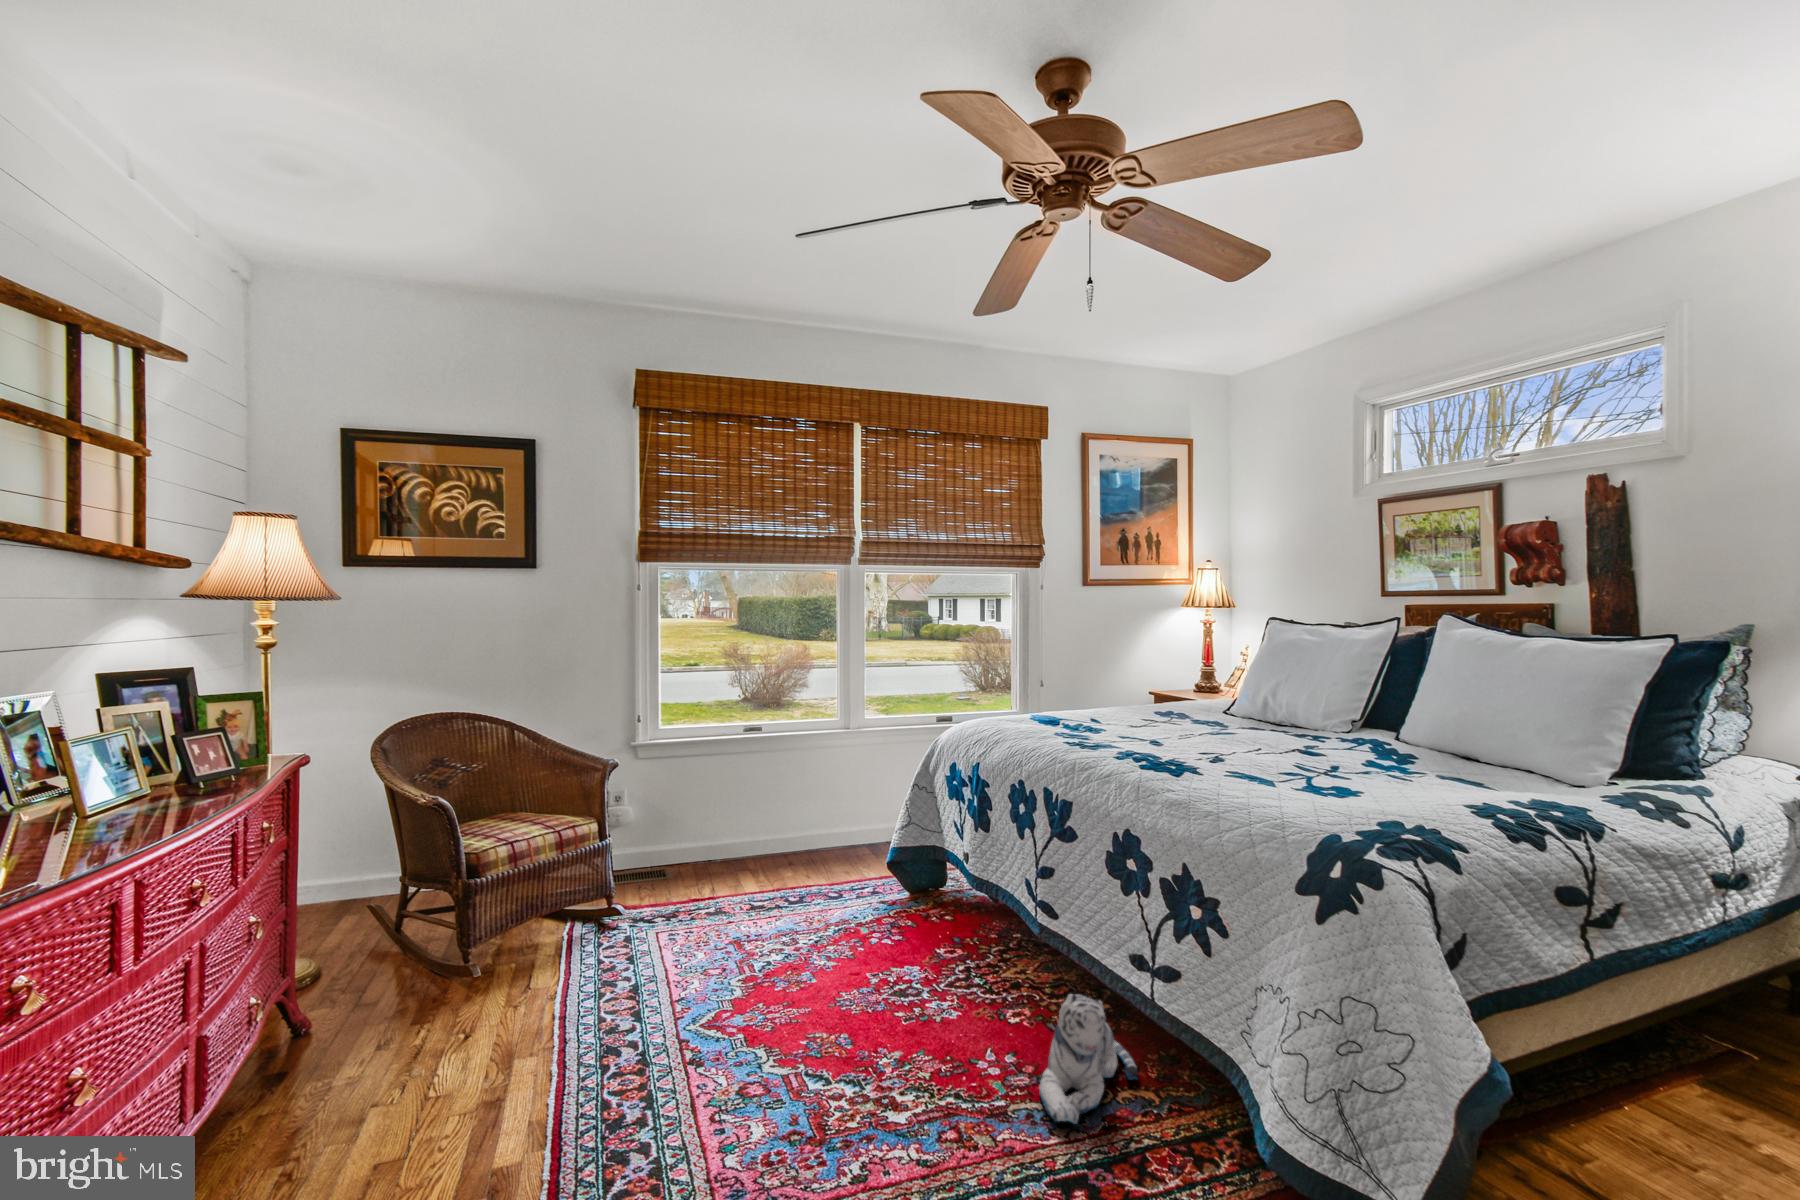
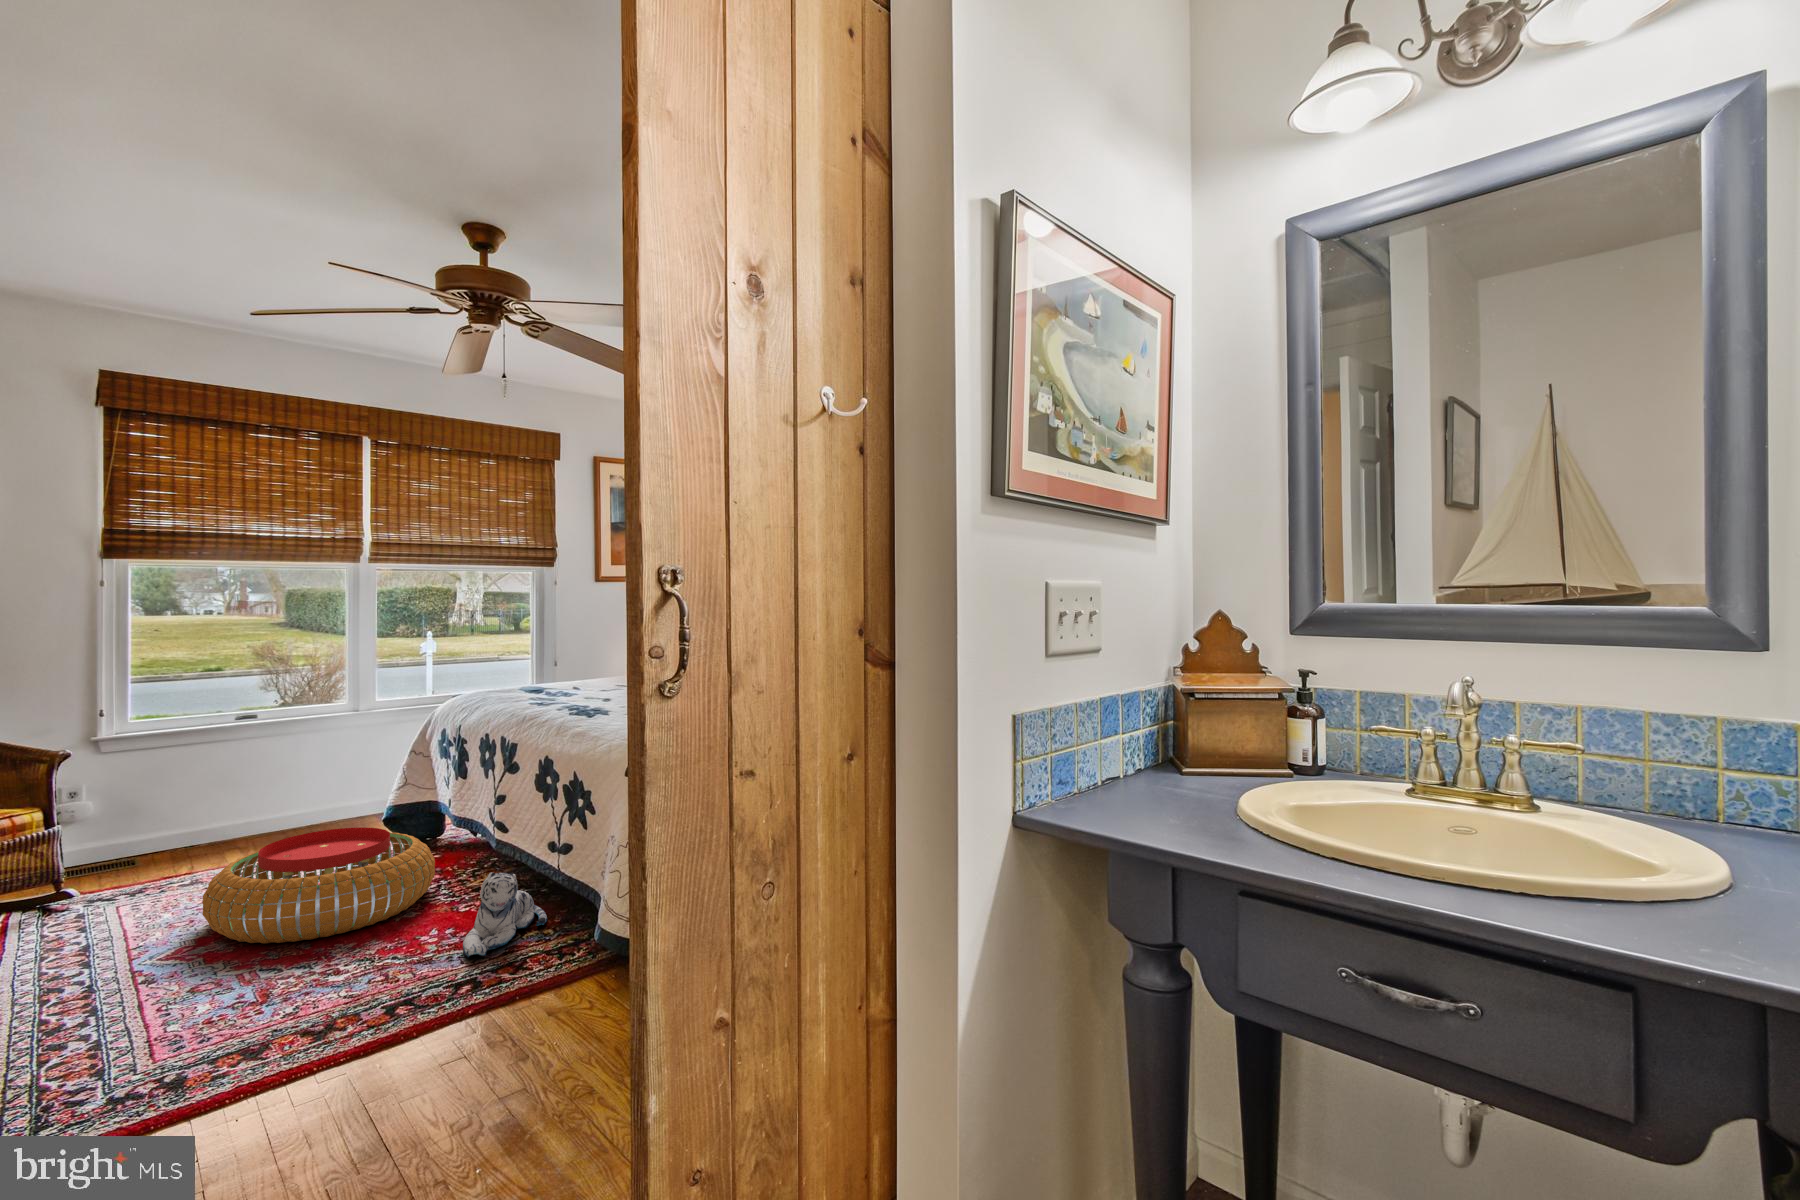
pouf: none [737,881,968,1032] -> present [202,827,435,944]

